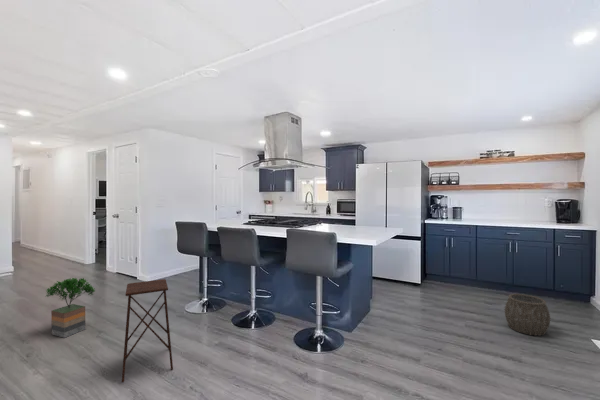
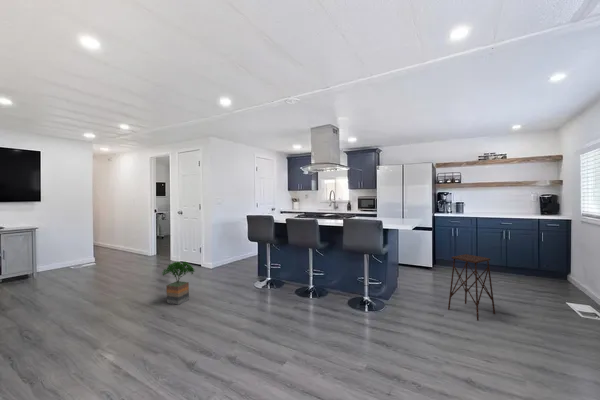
side table: present [122,279,173,382] -> present [448,254,495,320]
woven basket: present [504,294,550,336] -> none [501,267,535,297]

